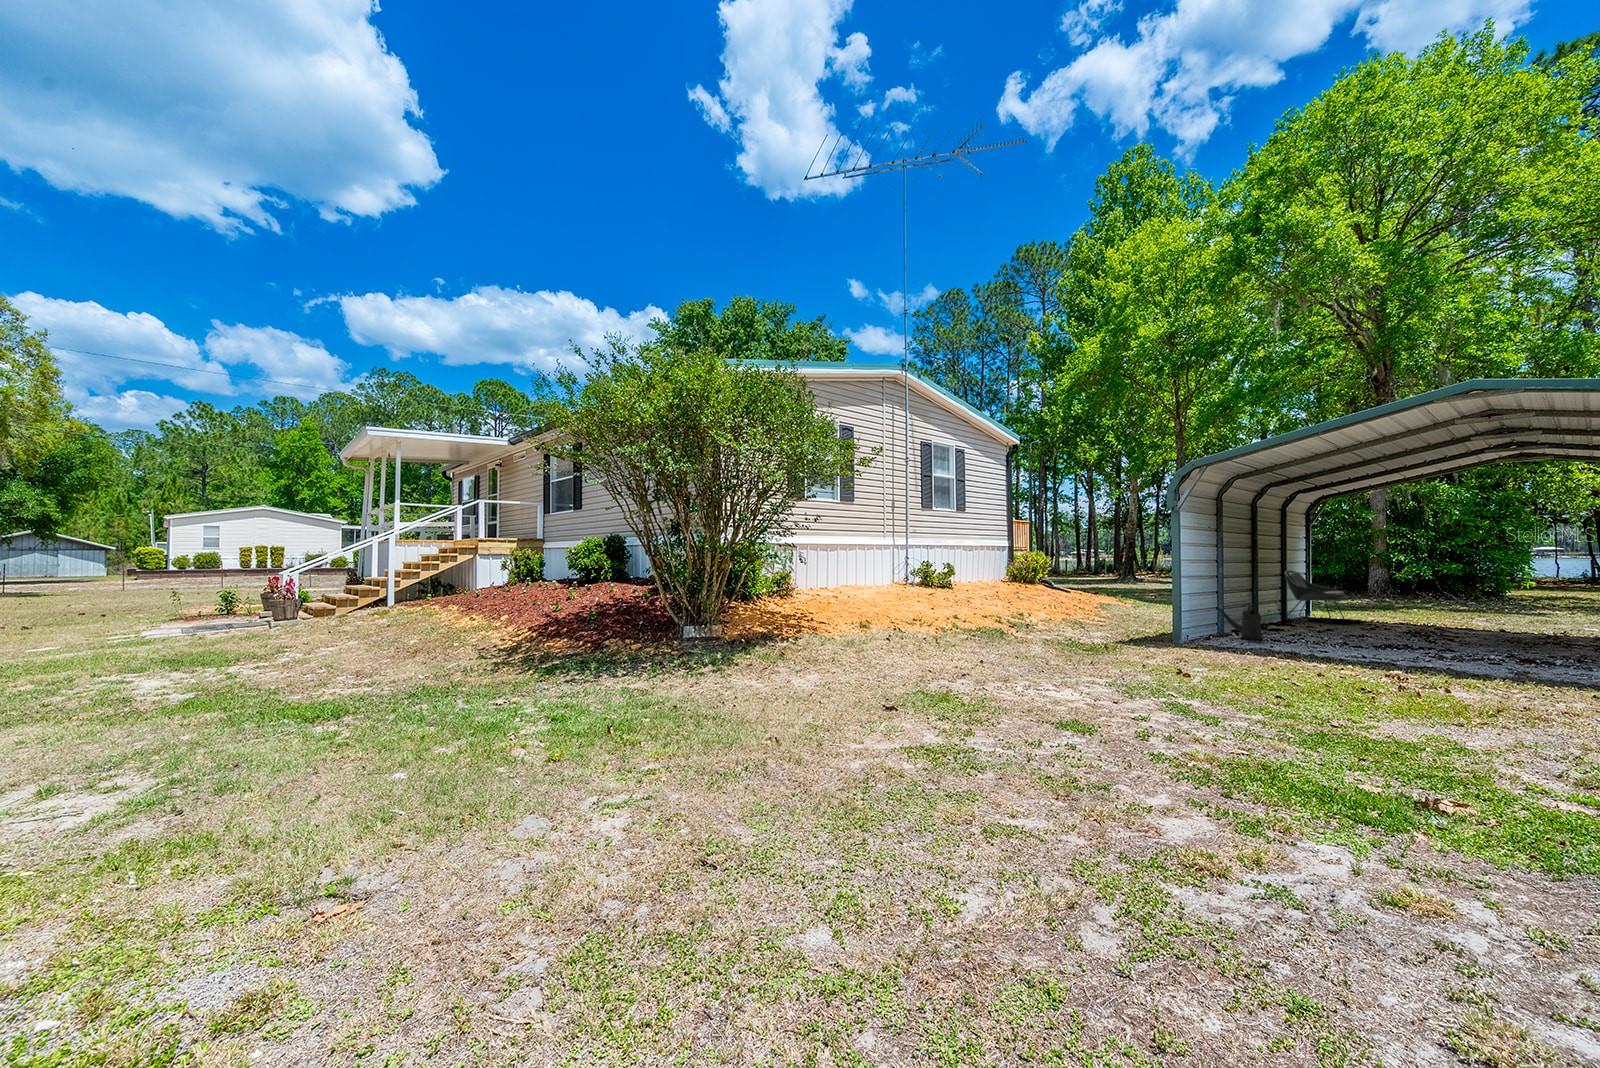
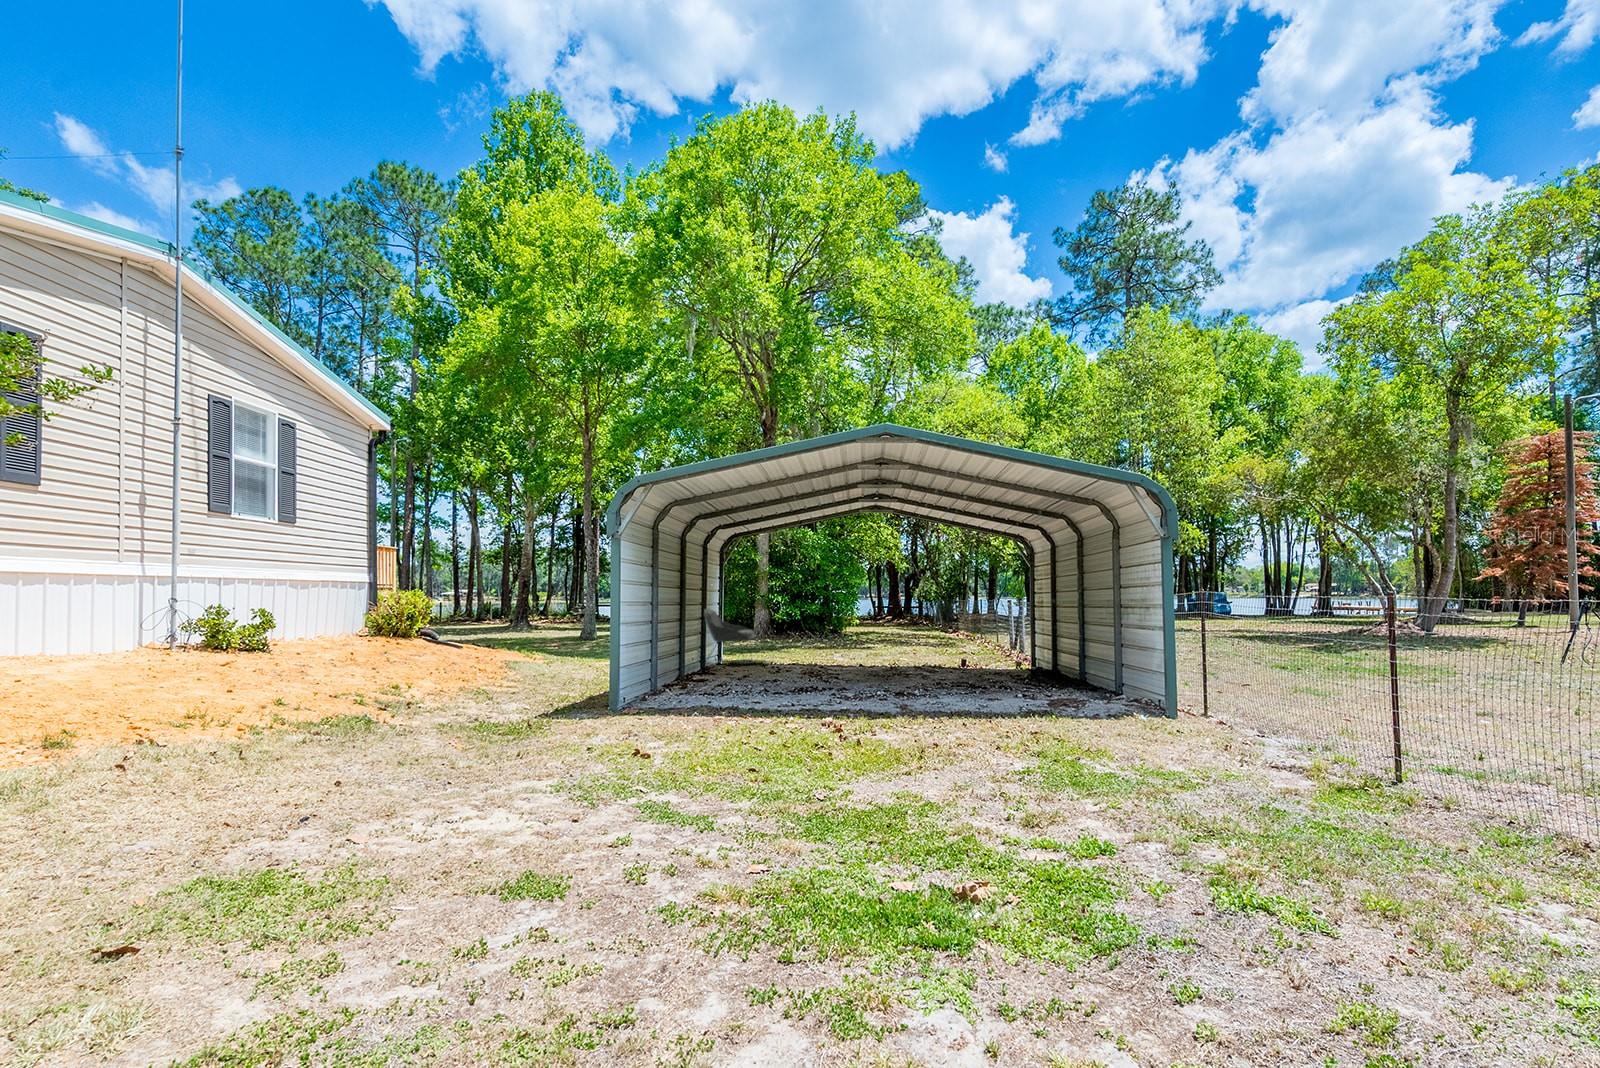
watering can: present [1218,604,1269,640] -> none [653,649,704,692]

